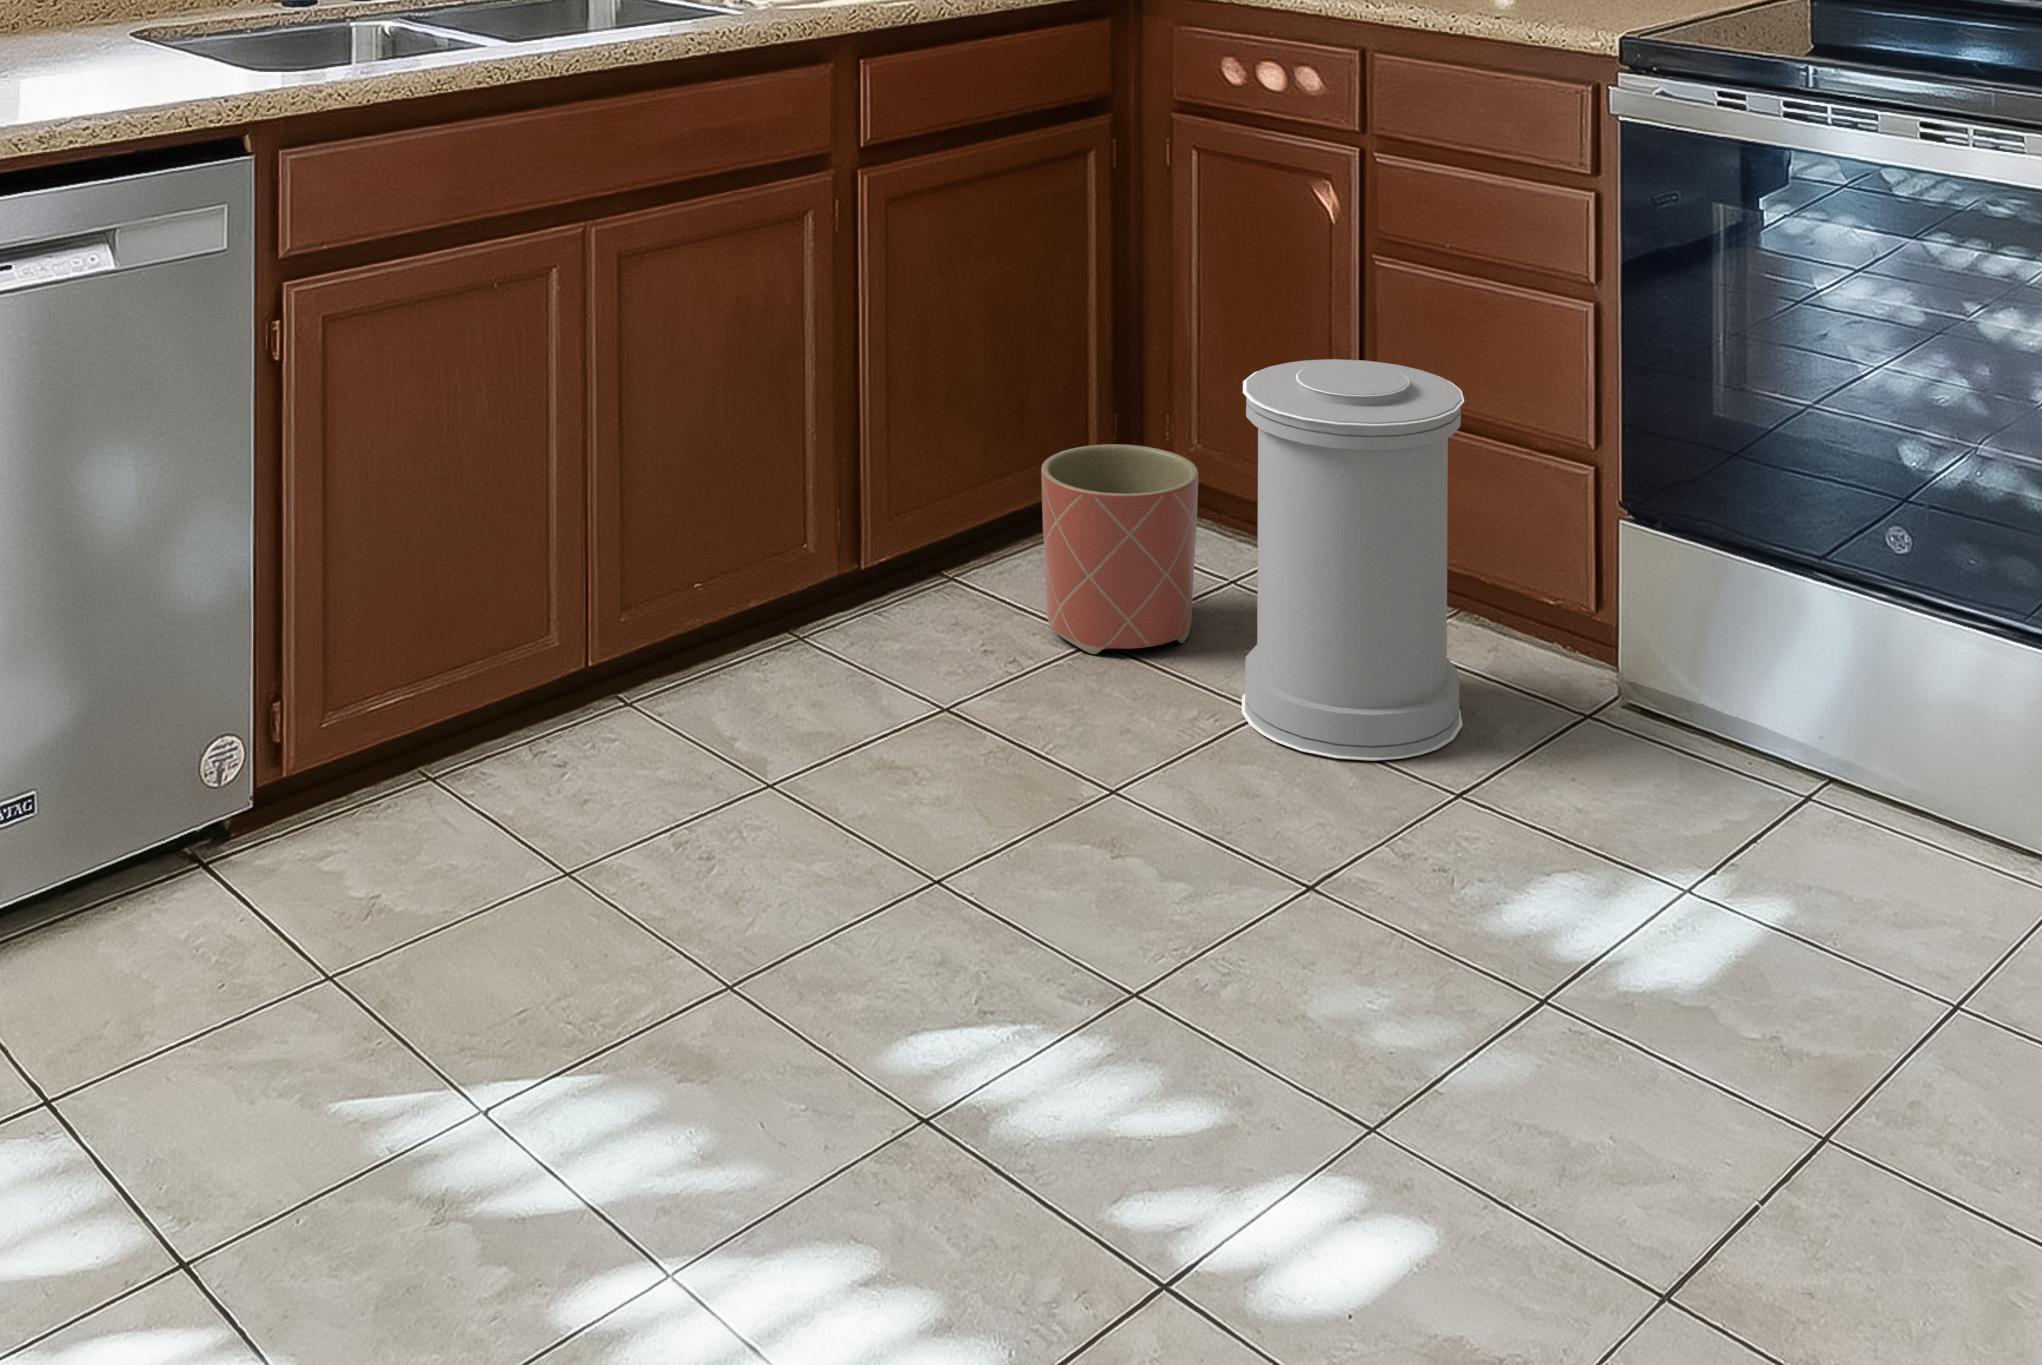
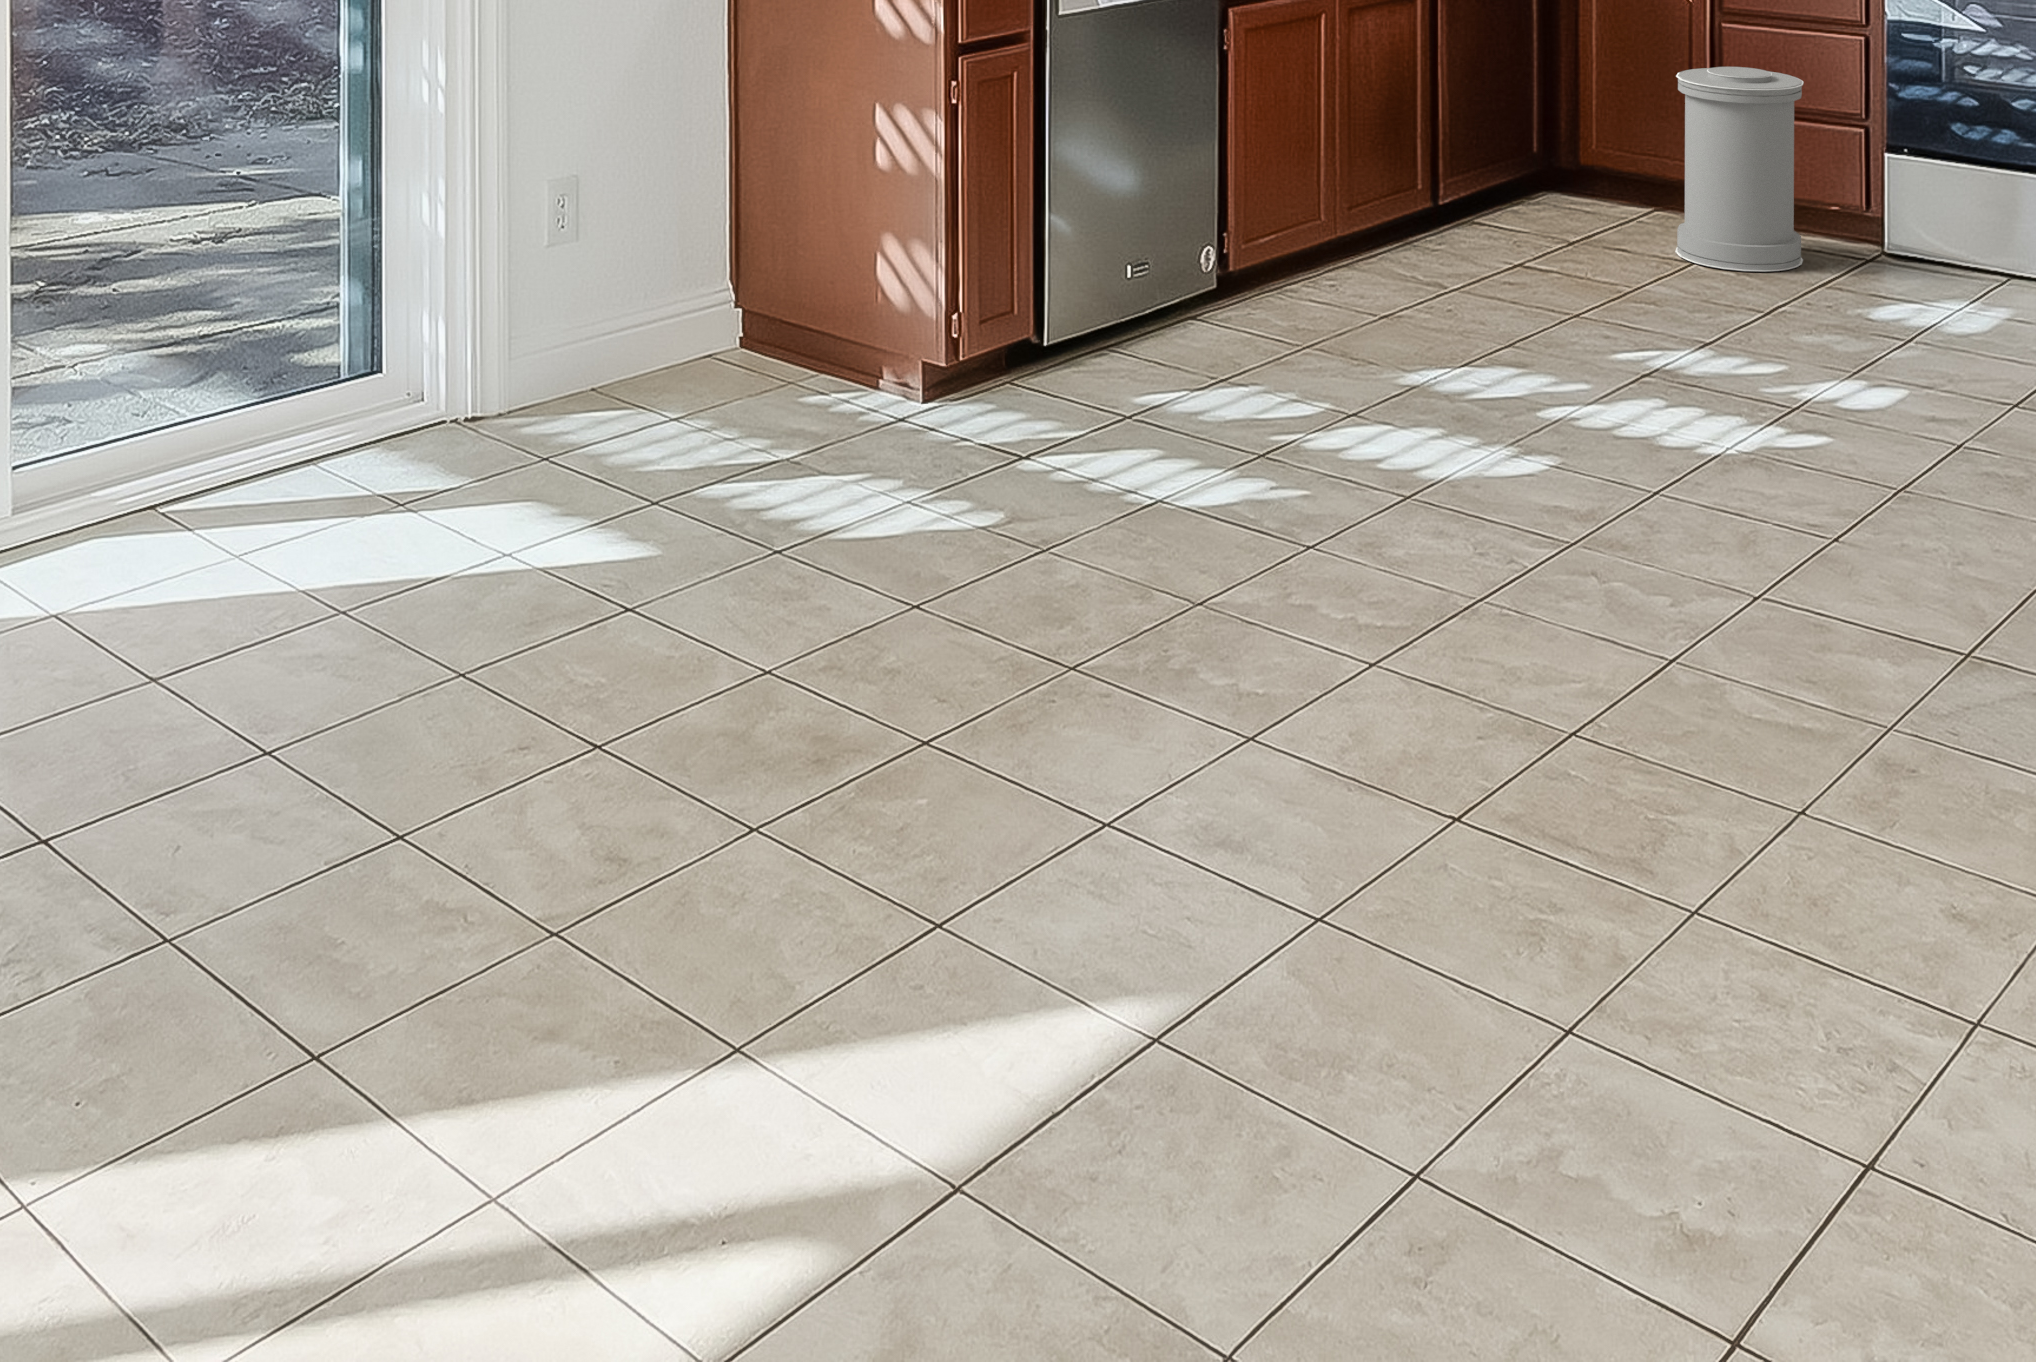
planter: present [1041,444,1198,654] -> none [1537,129,1629,238]

